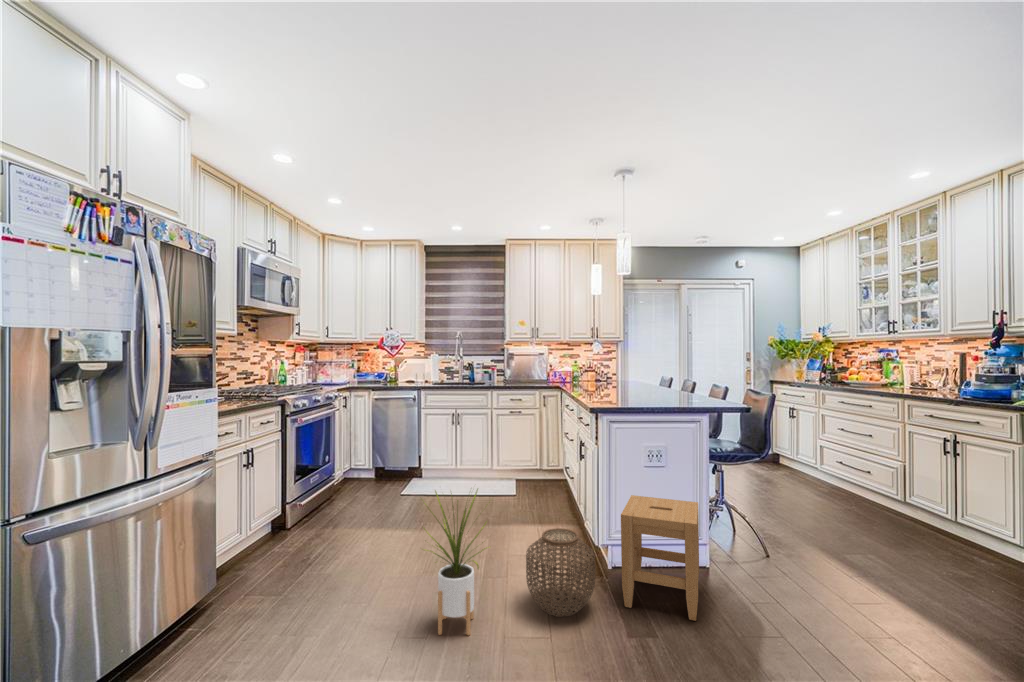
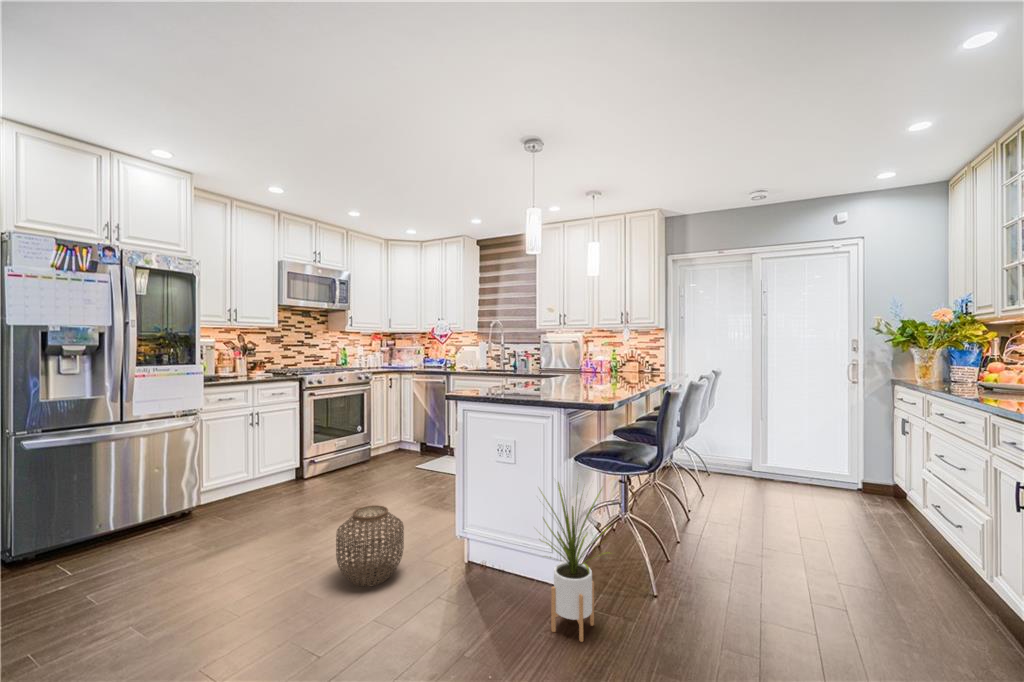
house plant: present [424,489,486,635] -> present [540,482,609,642]
stool: present [621,495,699,621] -> none [414,488,514,624]

